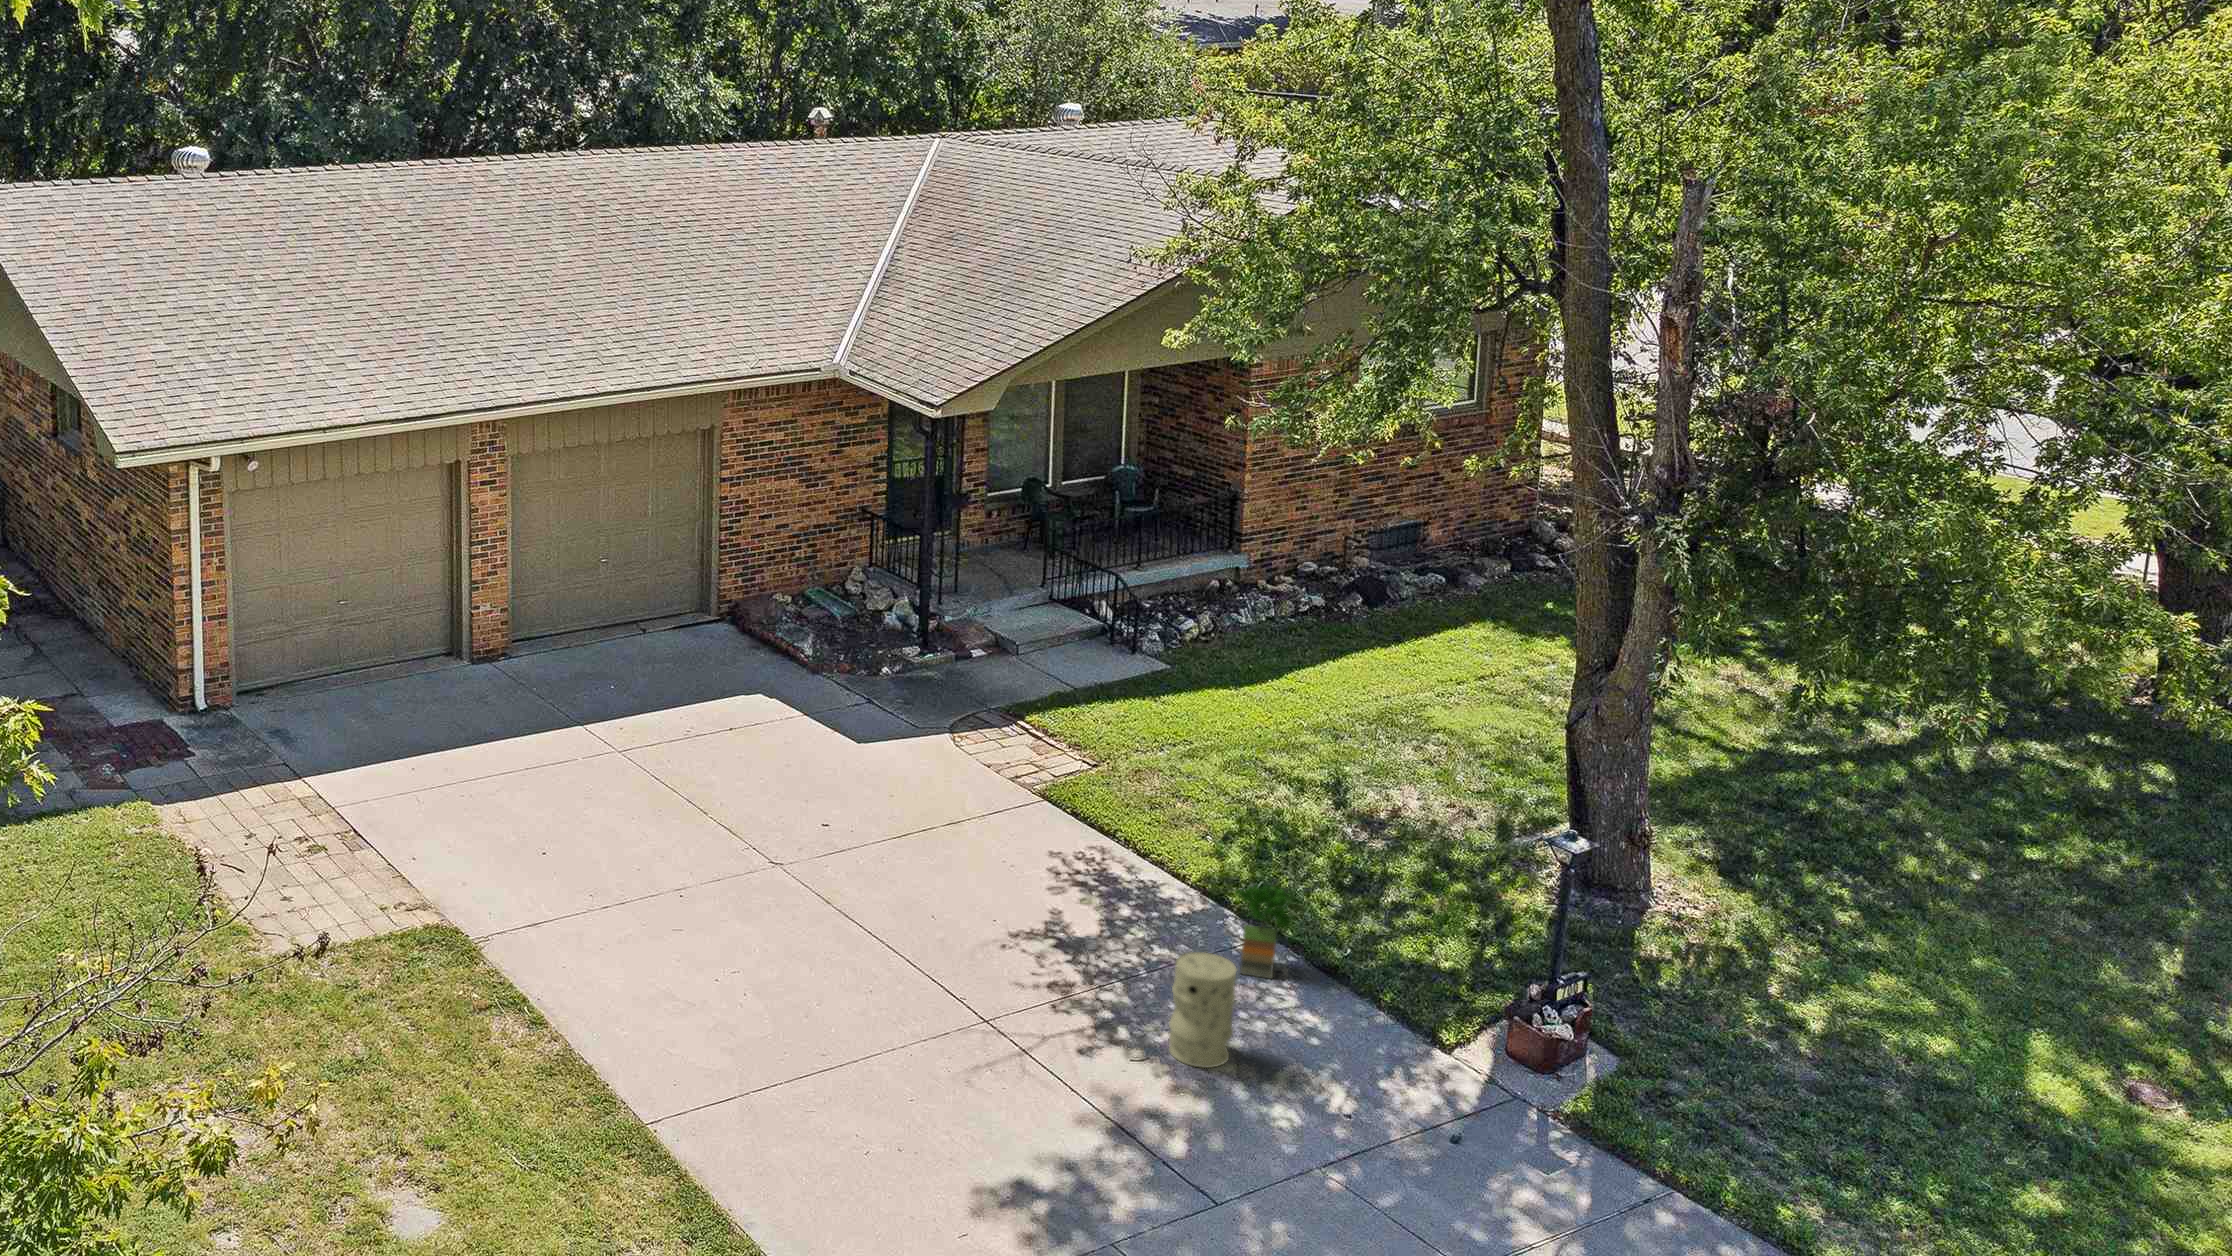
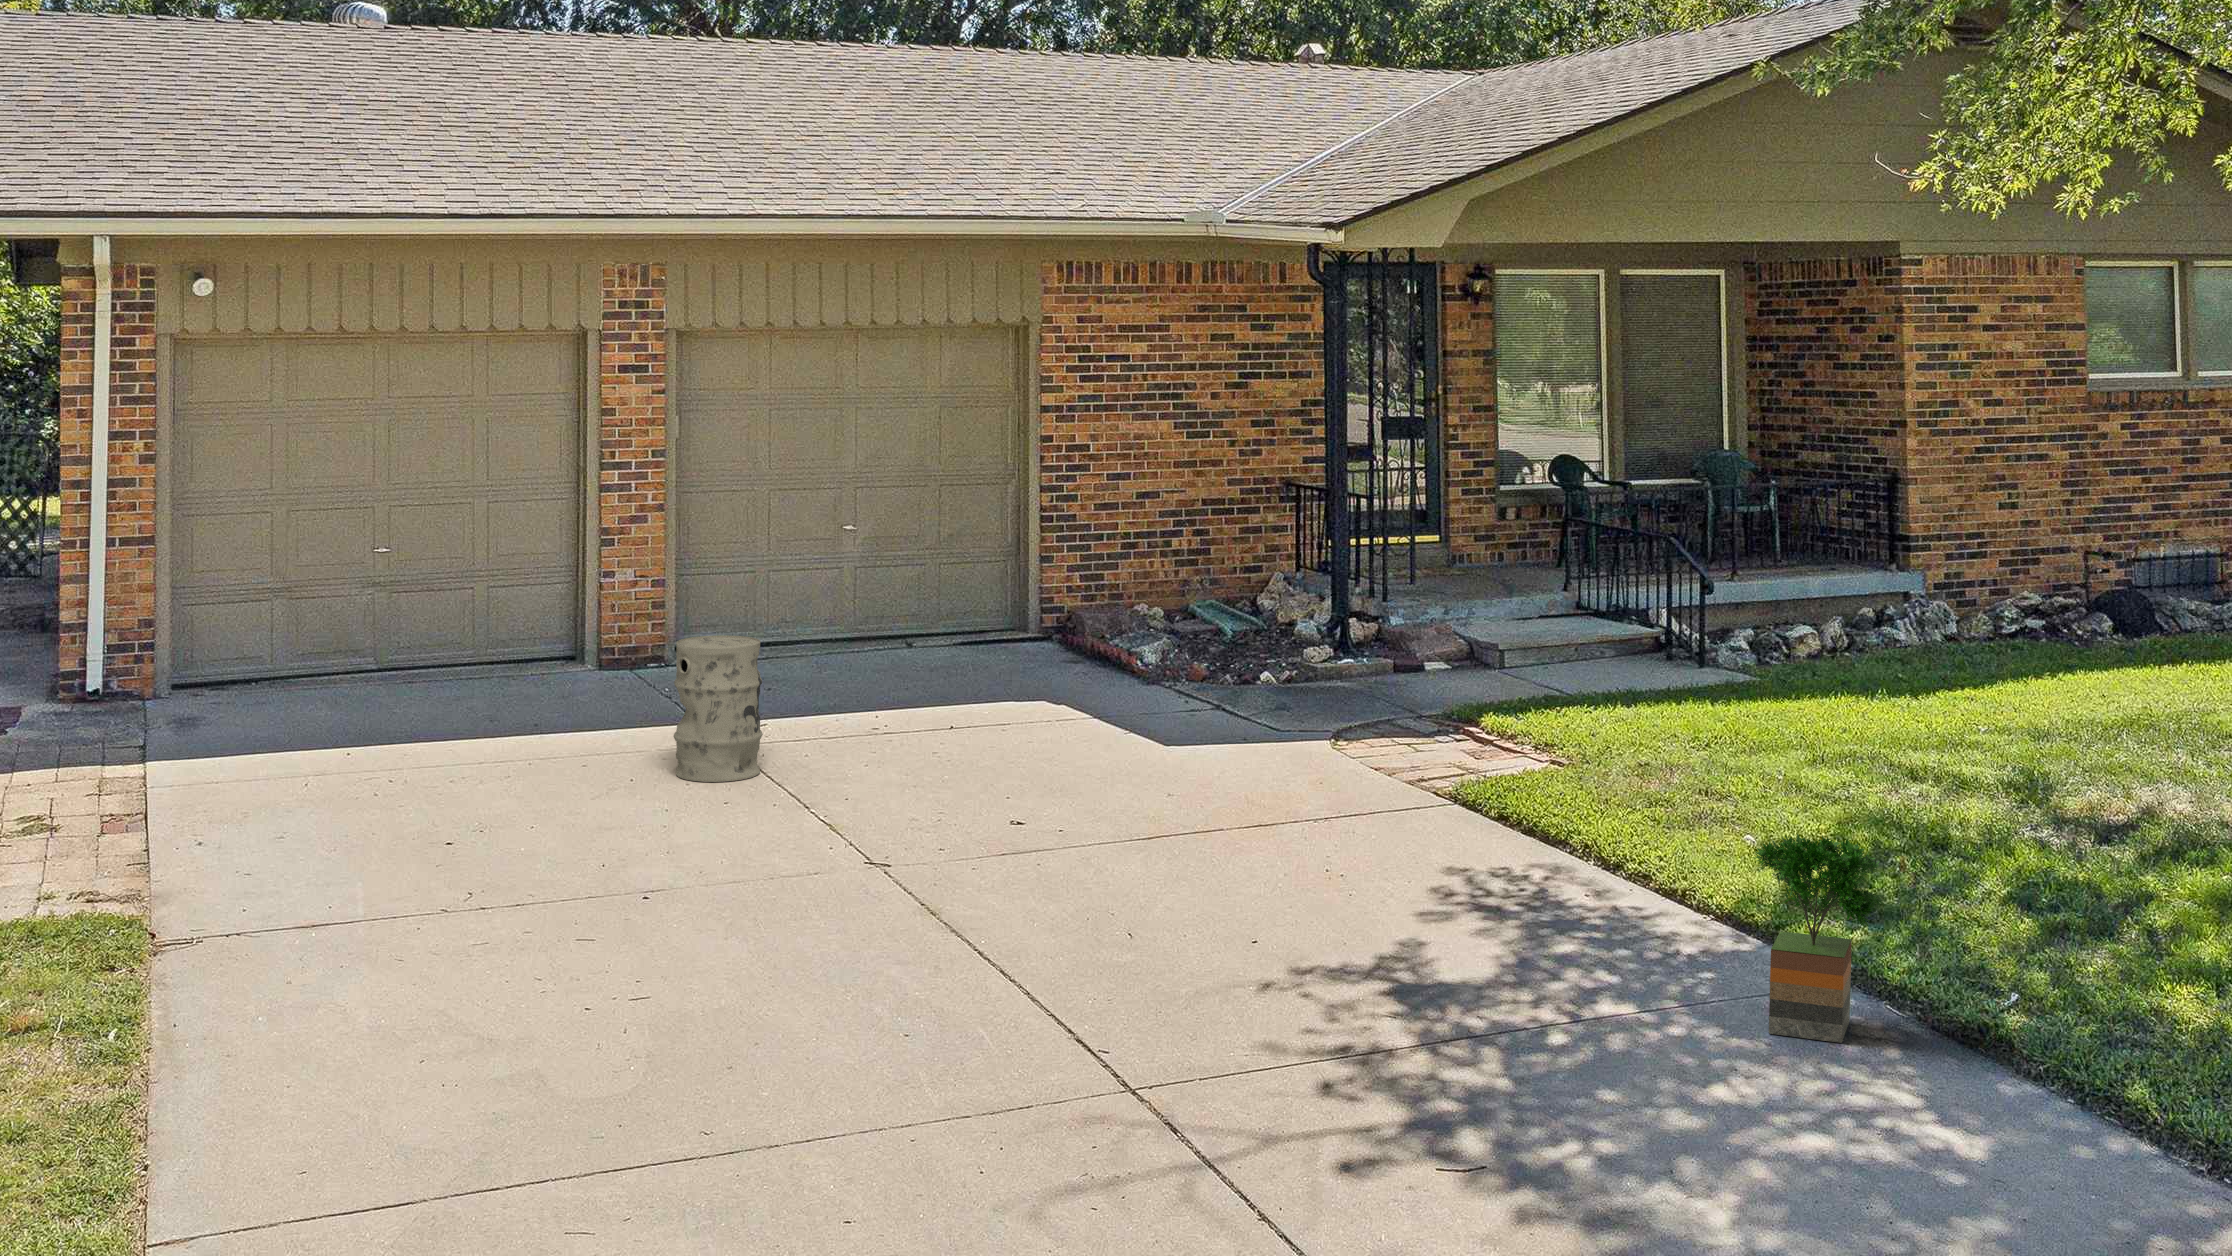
trash can: present [1169,952,1236,1068] -> present [674,635,763,782]

